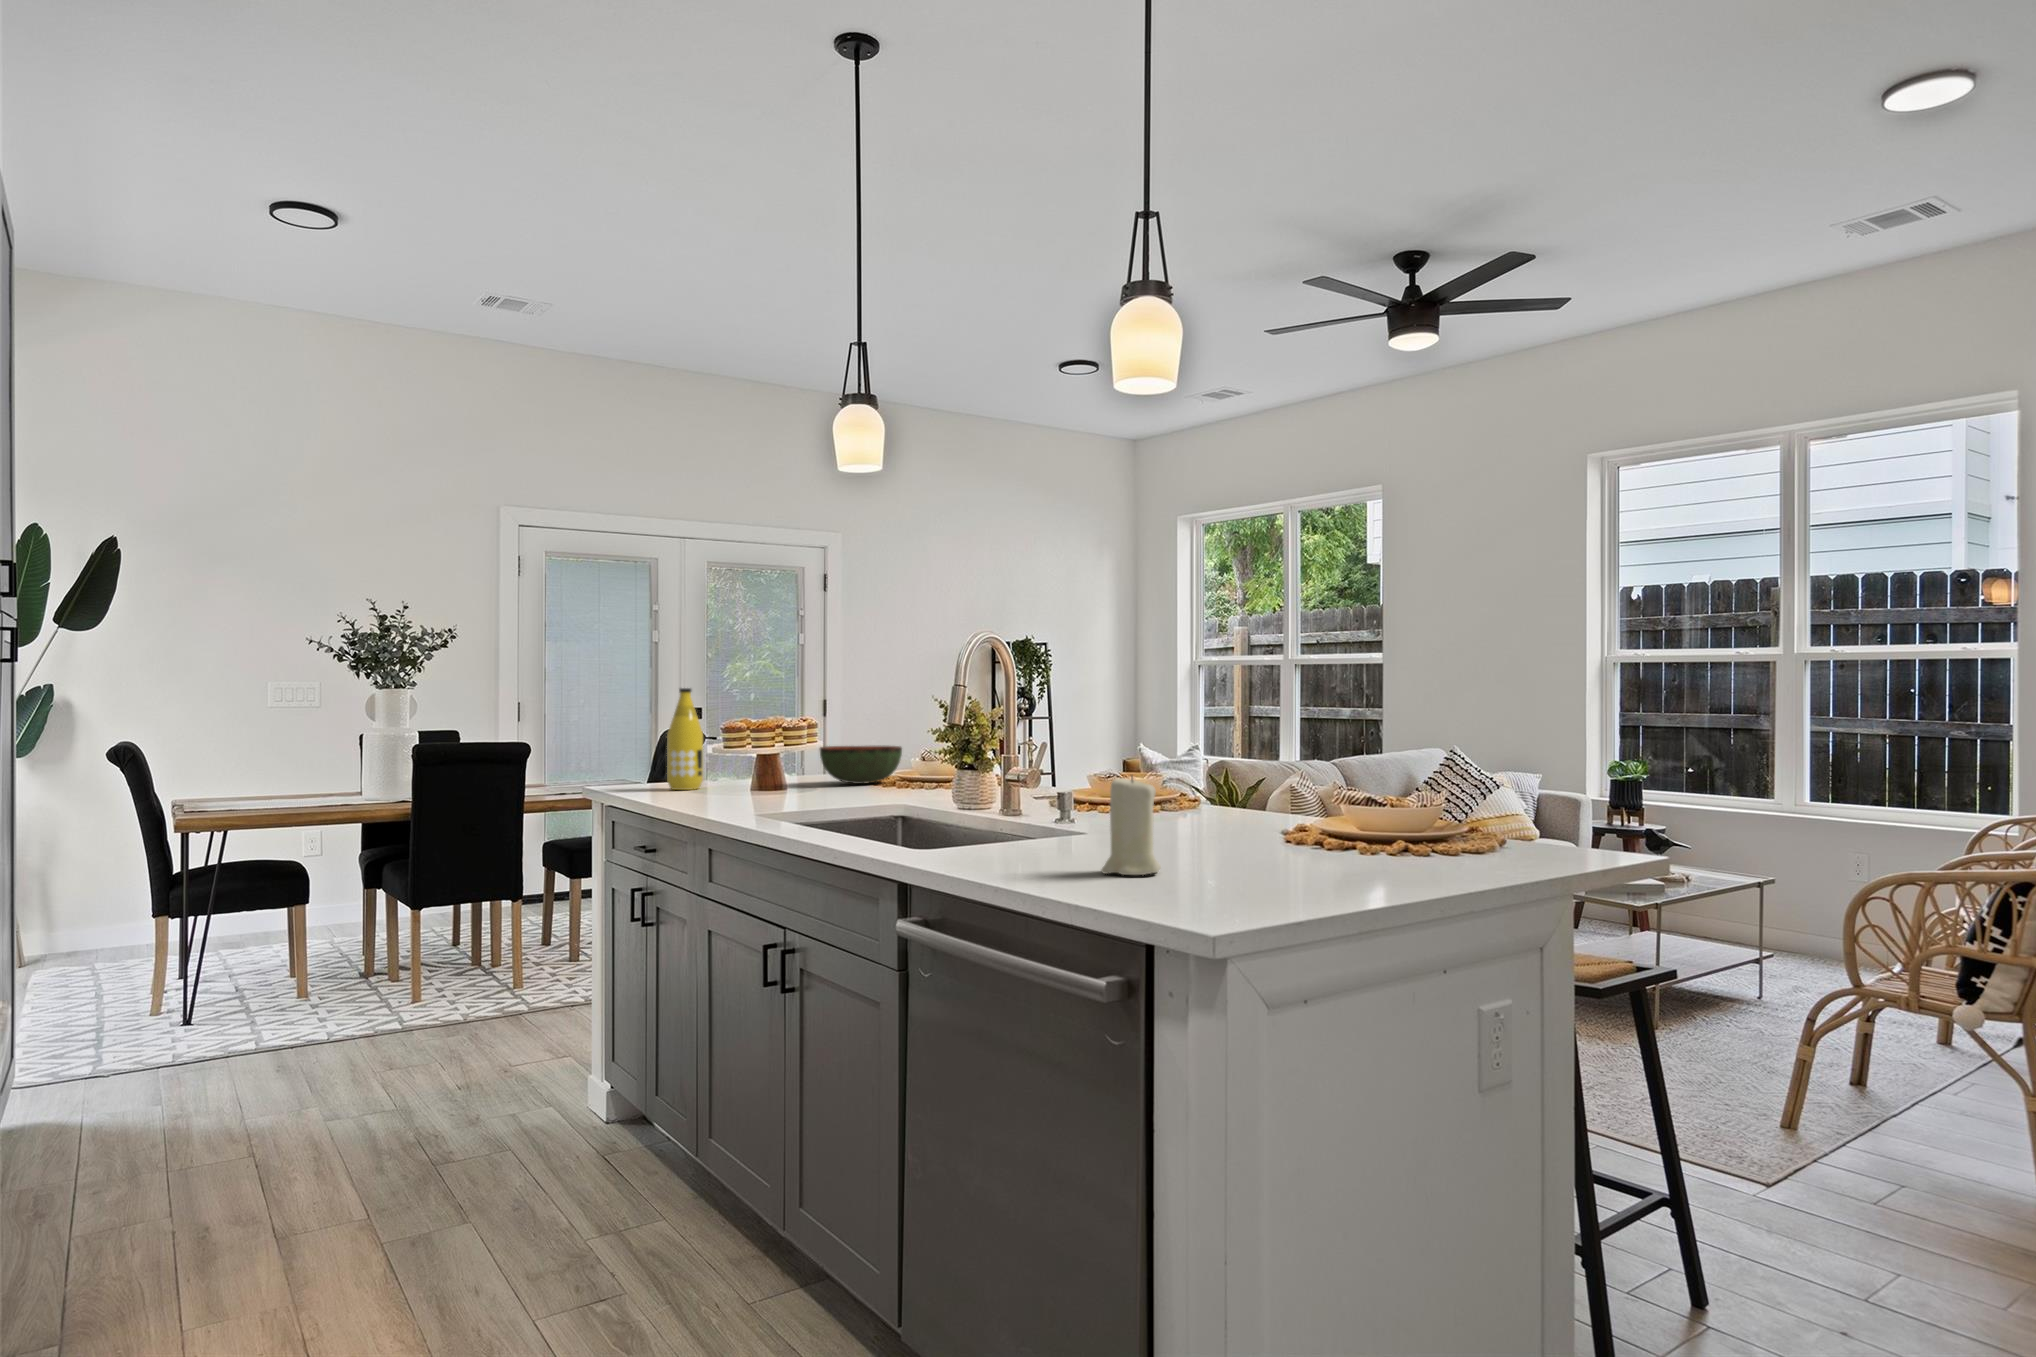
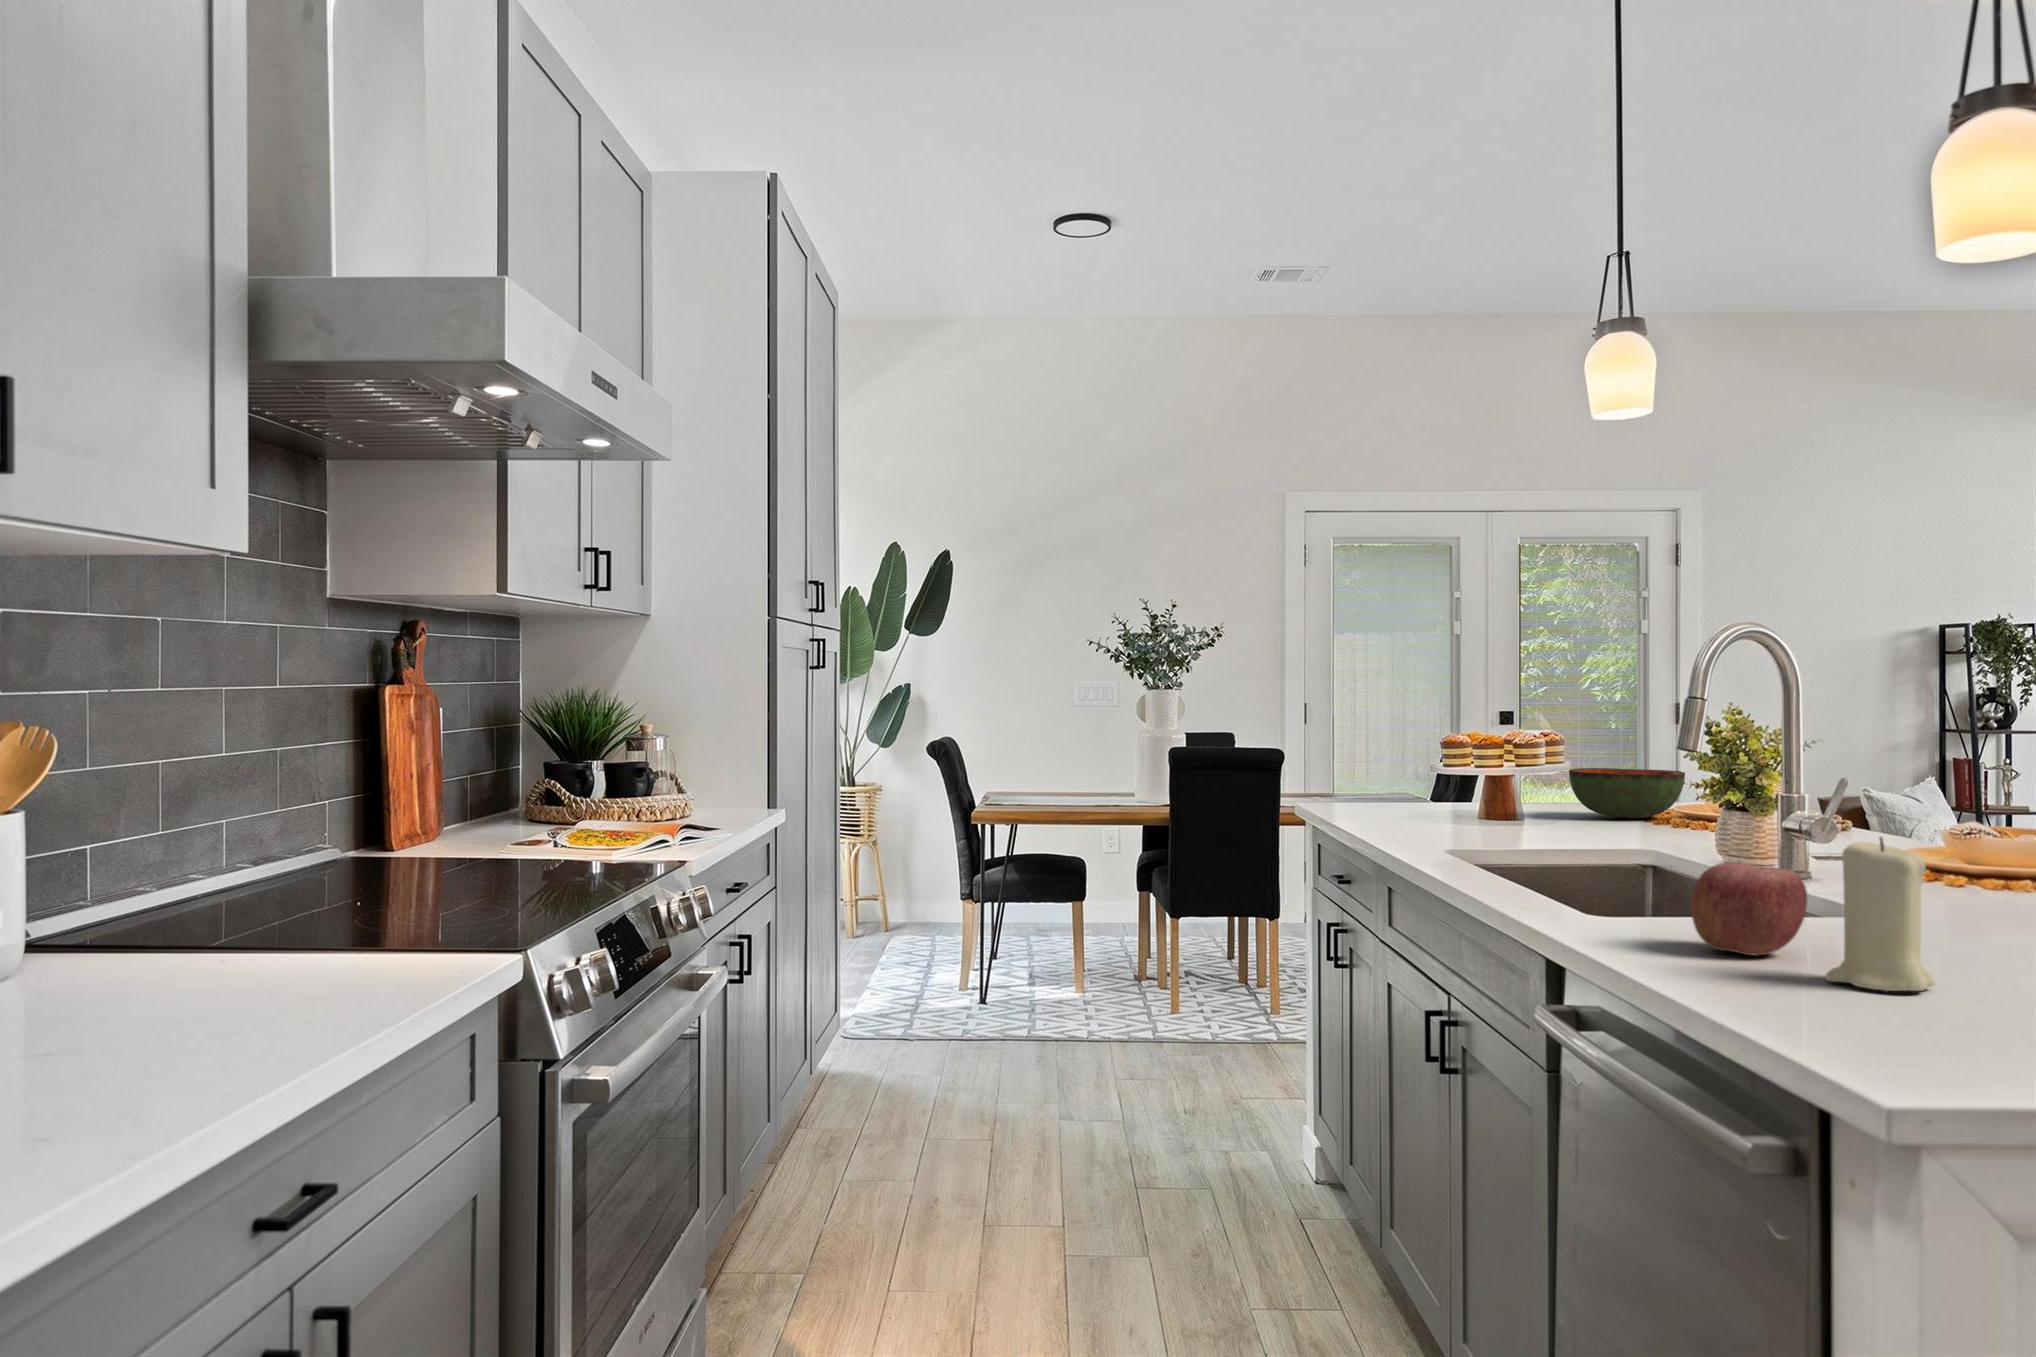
bottle: present [667,688,703,790] -> none [1387,694,1430,813]
apple: none [1004,800,1075,864] -> present [1691,862,1807,956]

